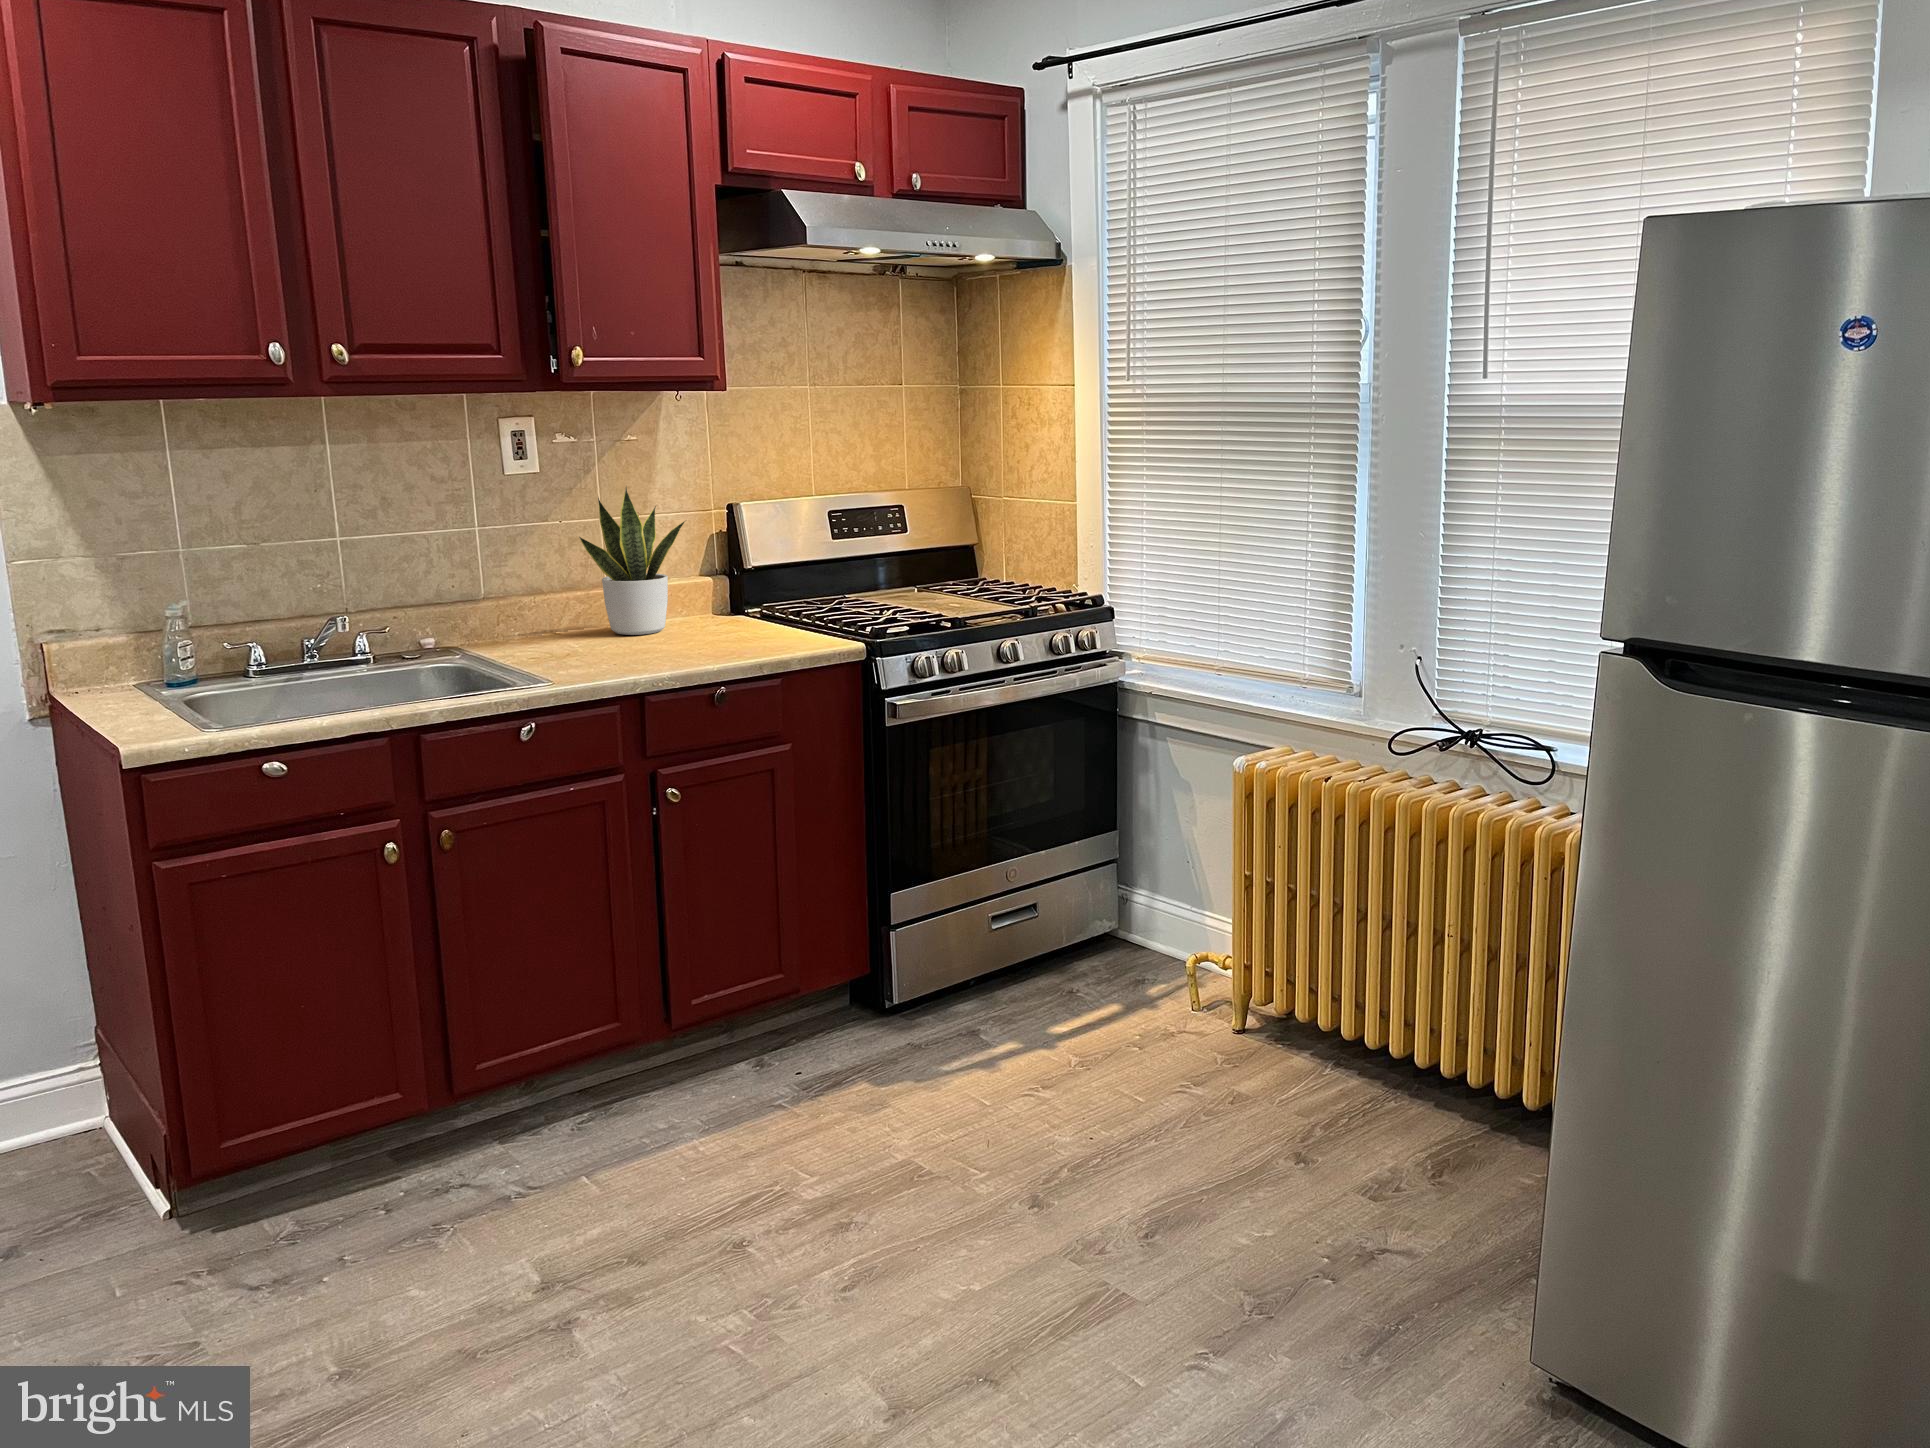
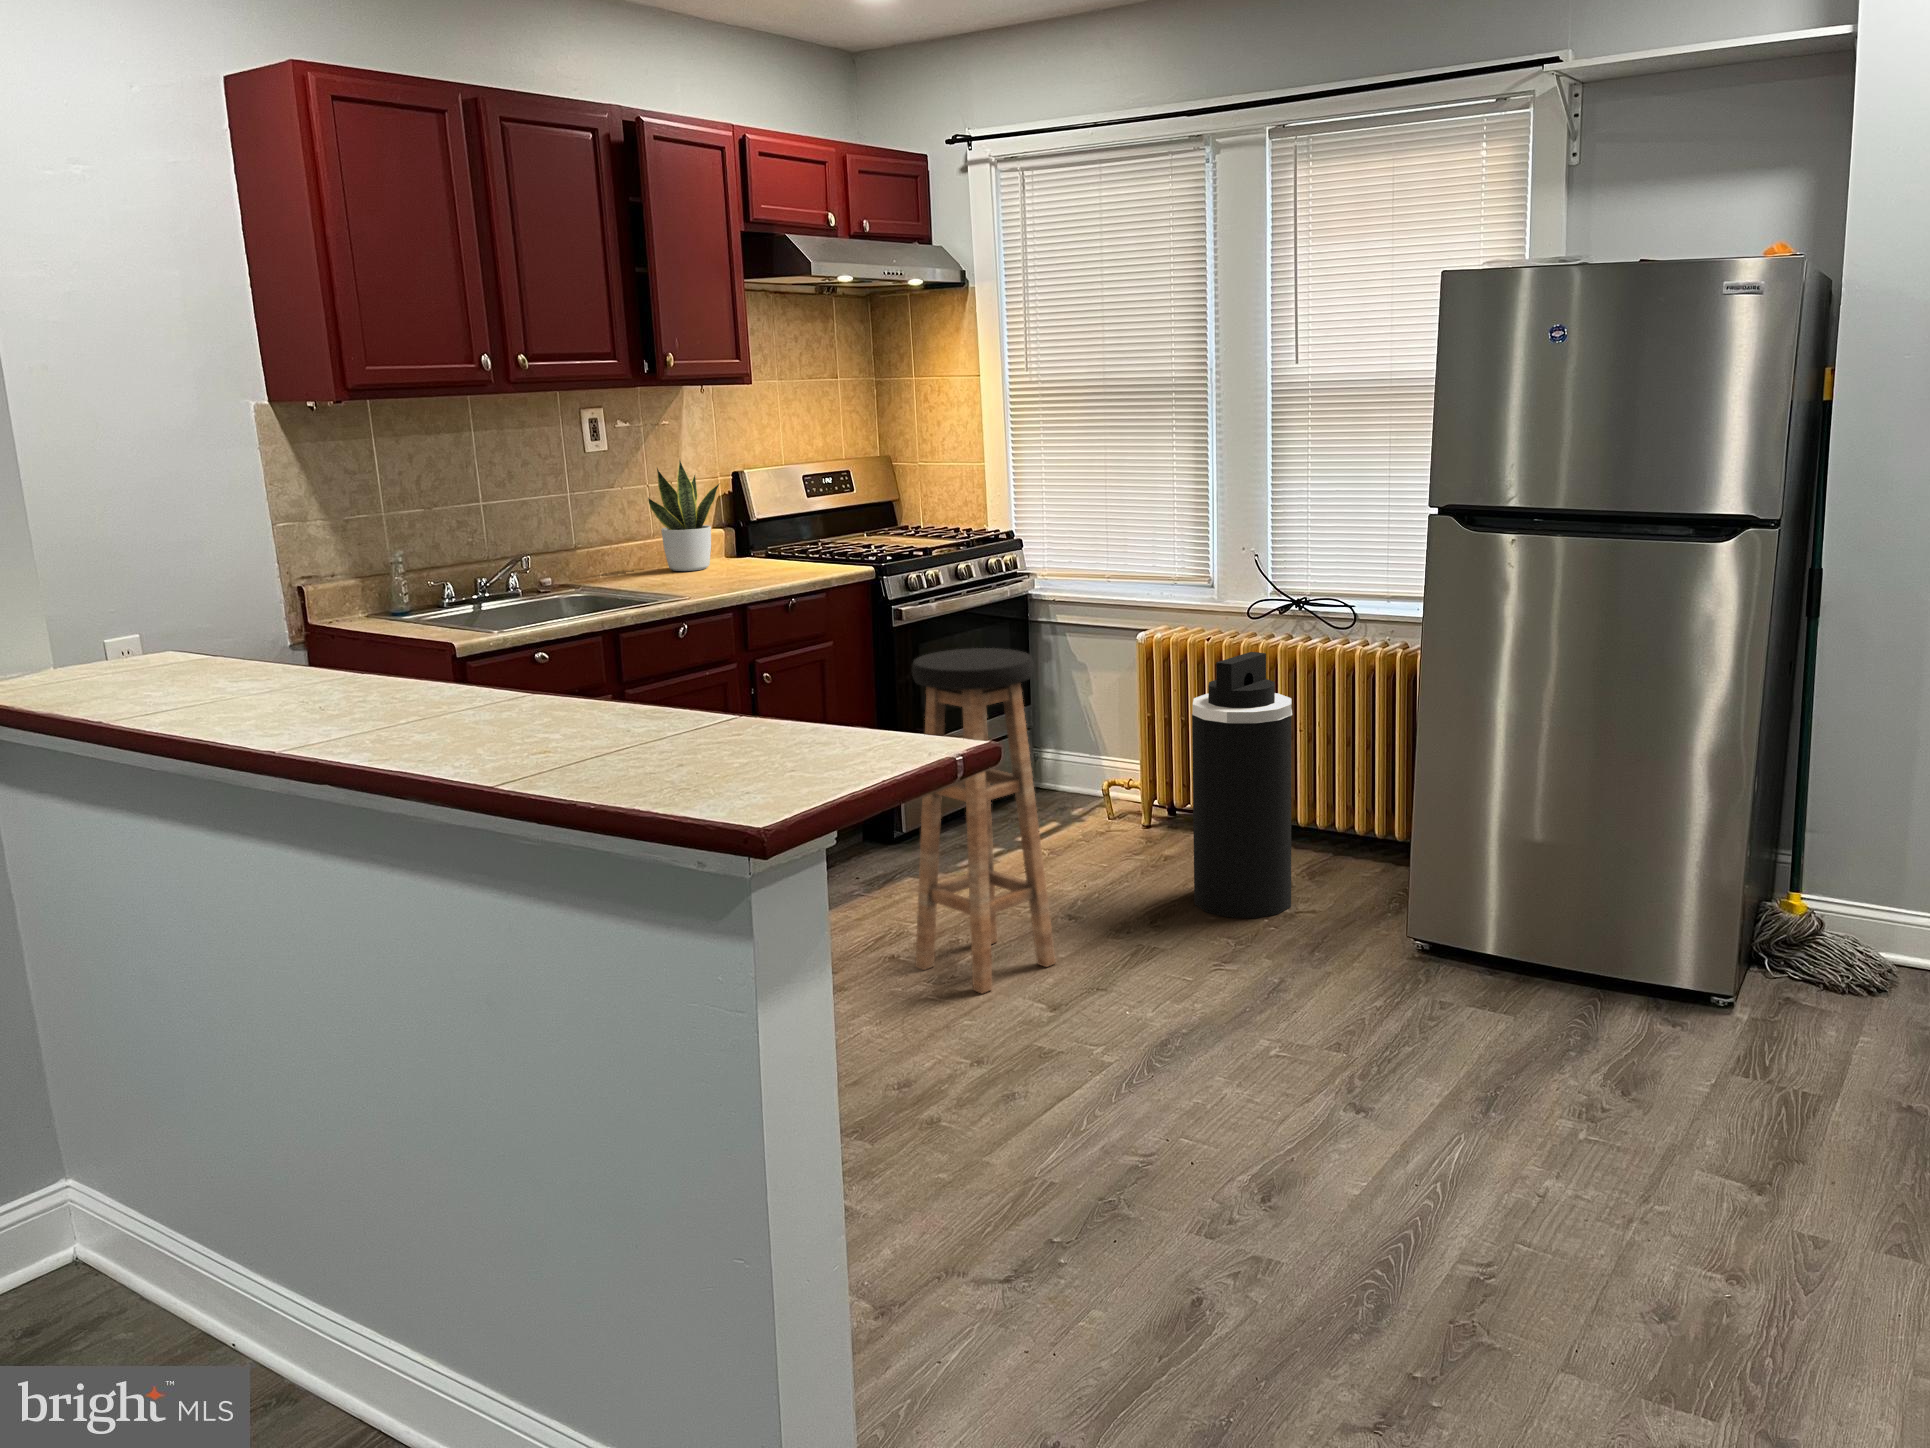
bar stool: none [757,804,972,1352] -> present [912,648,1056,993]
trash can: none [1238,827,1404,1249] -> present [1192,652,1292,918]

